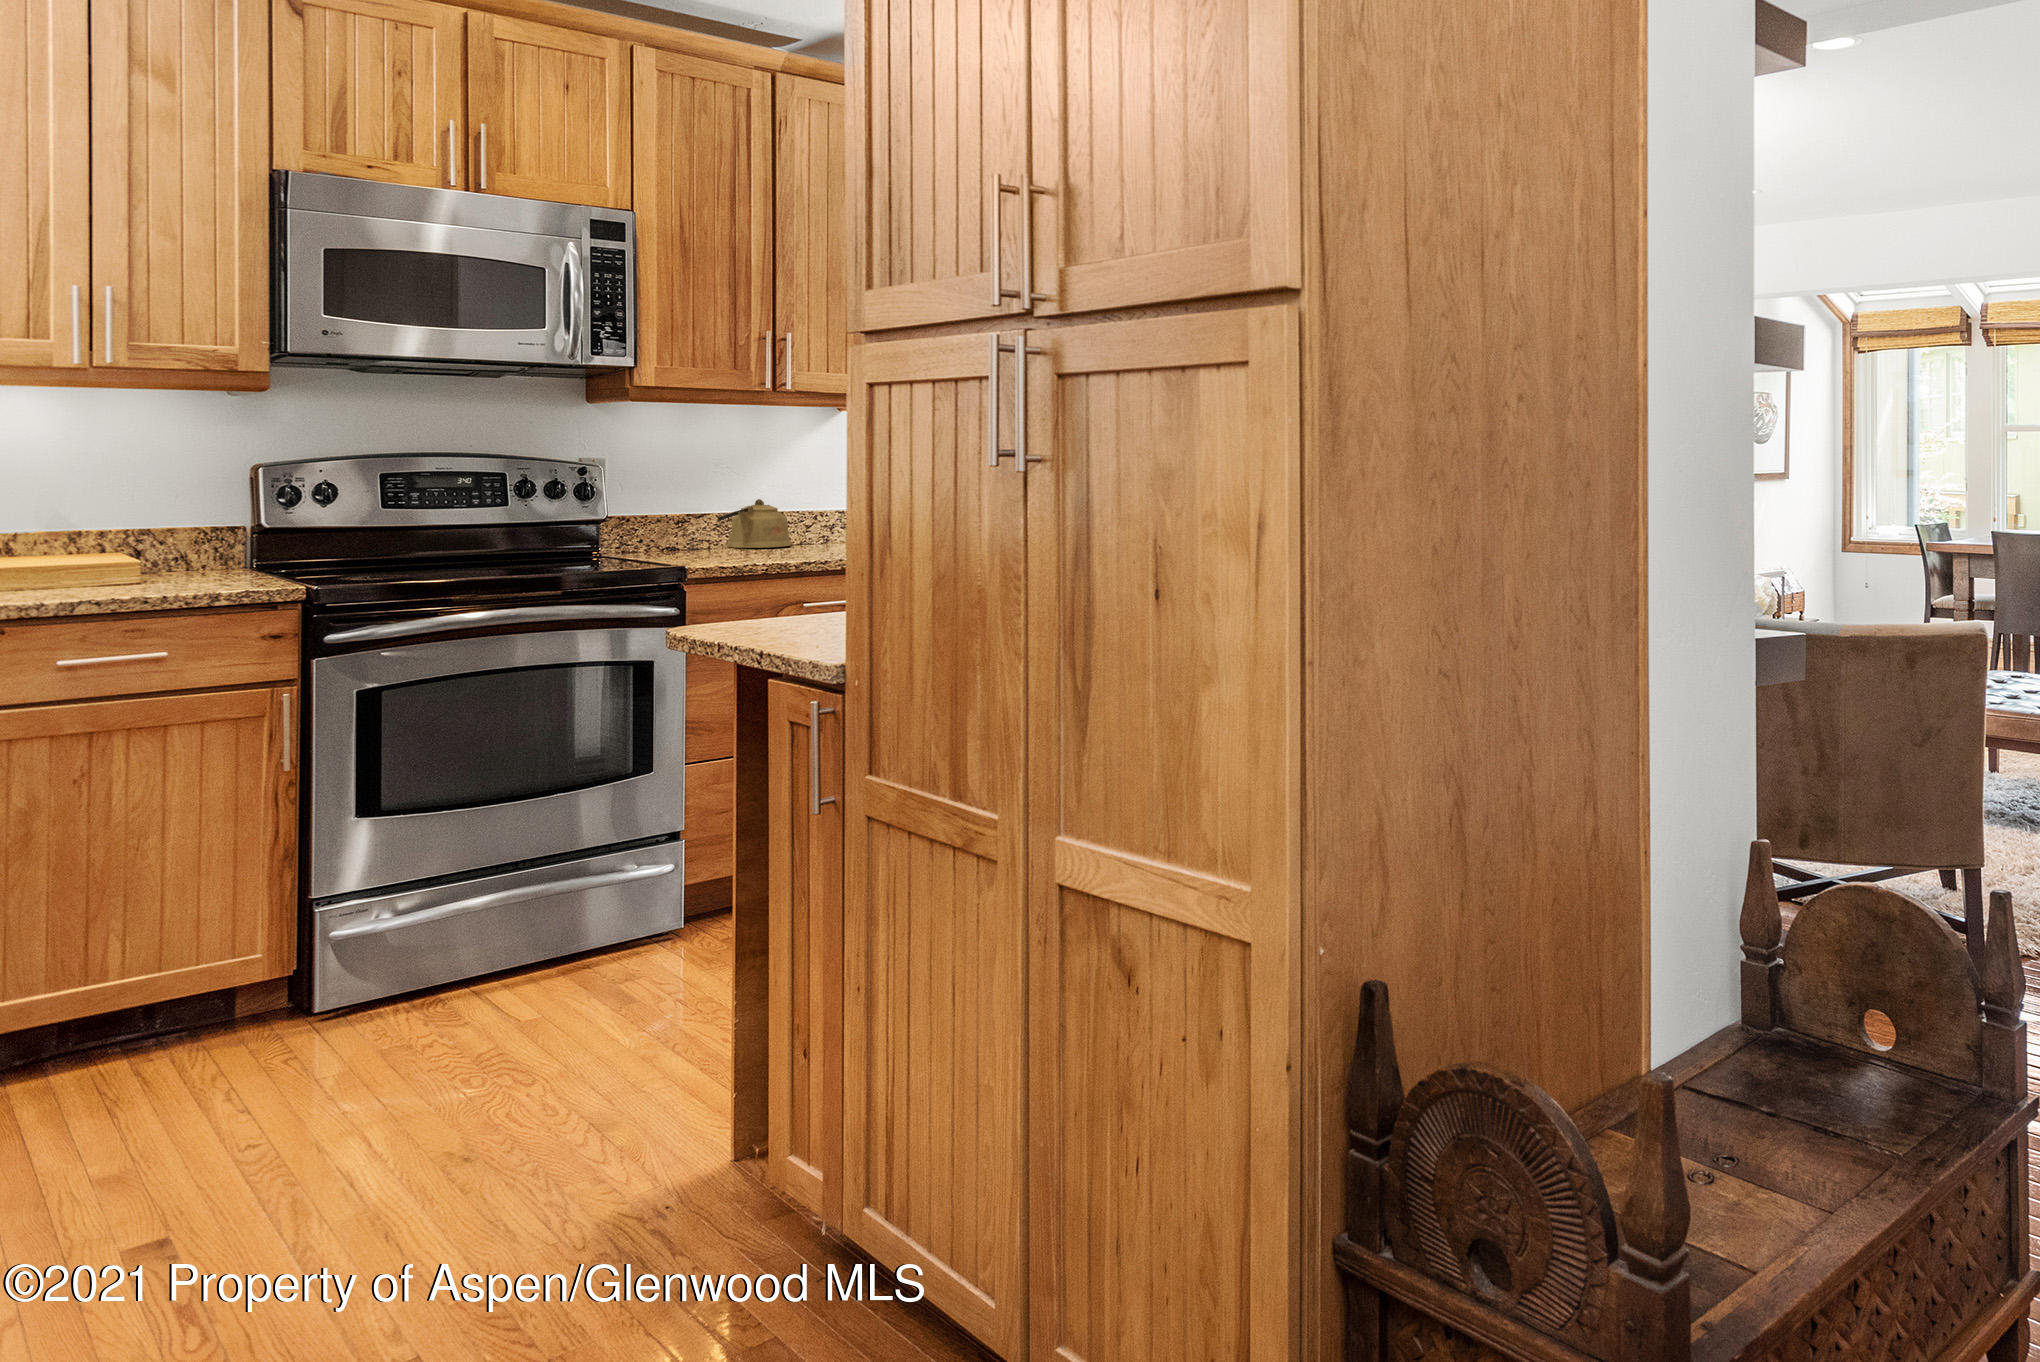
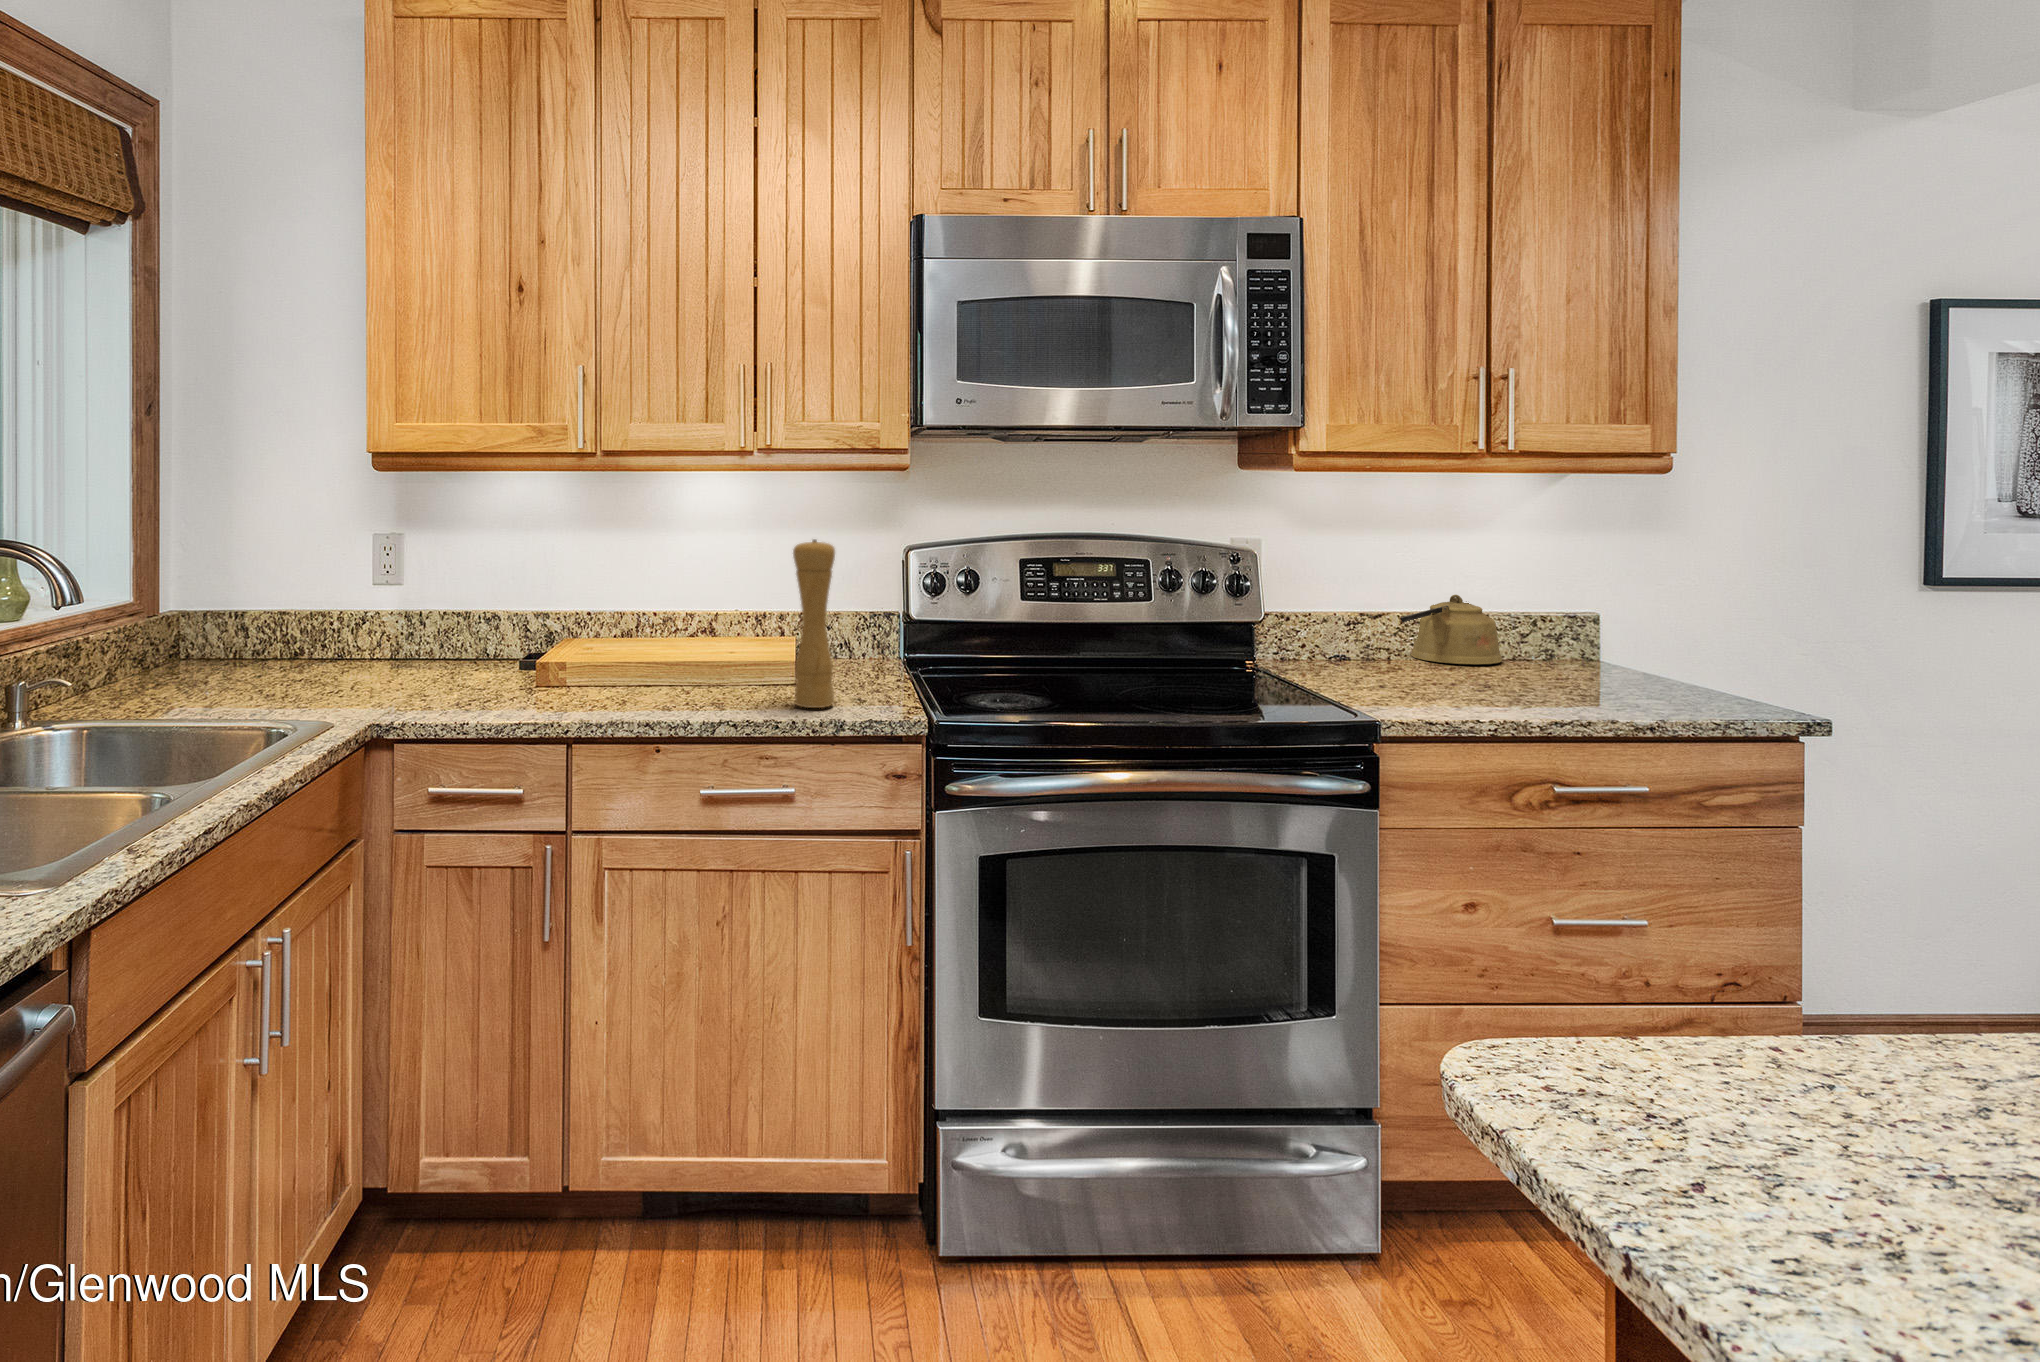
pepper mill: none [154,445,201,592] -> present [793,539,835,708]

